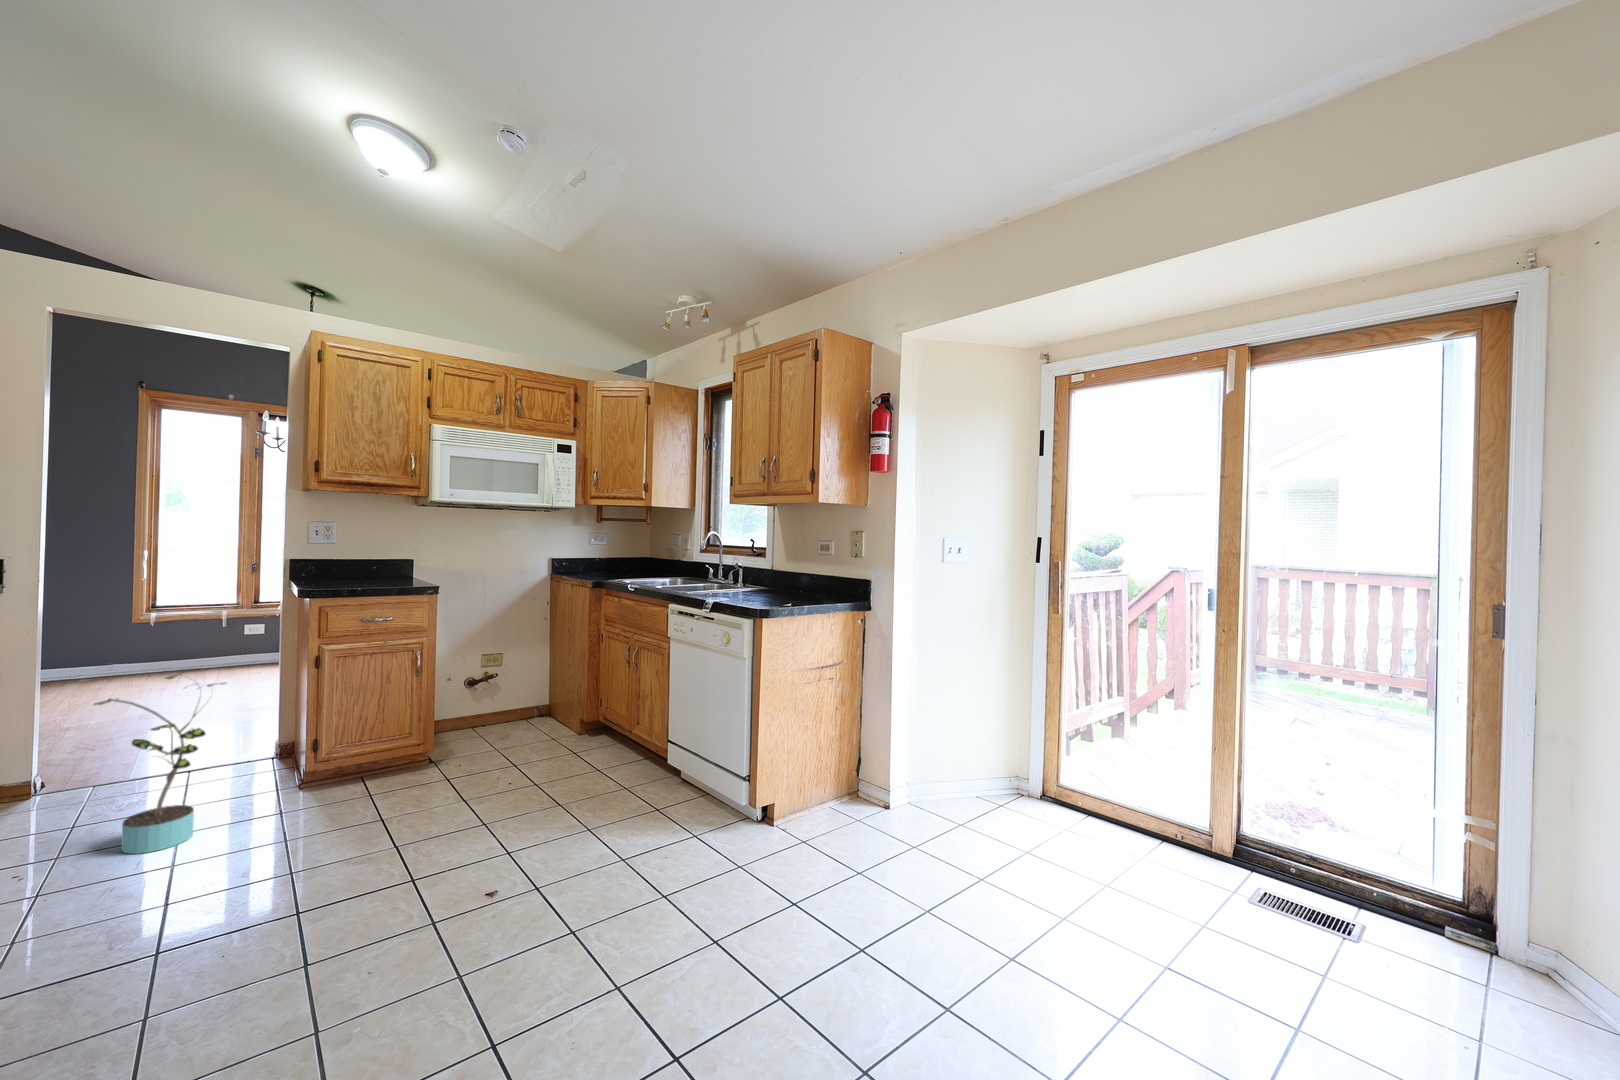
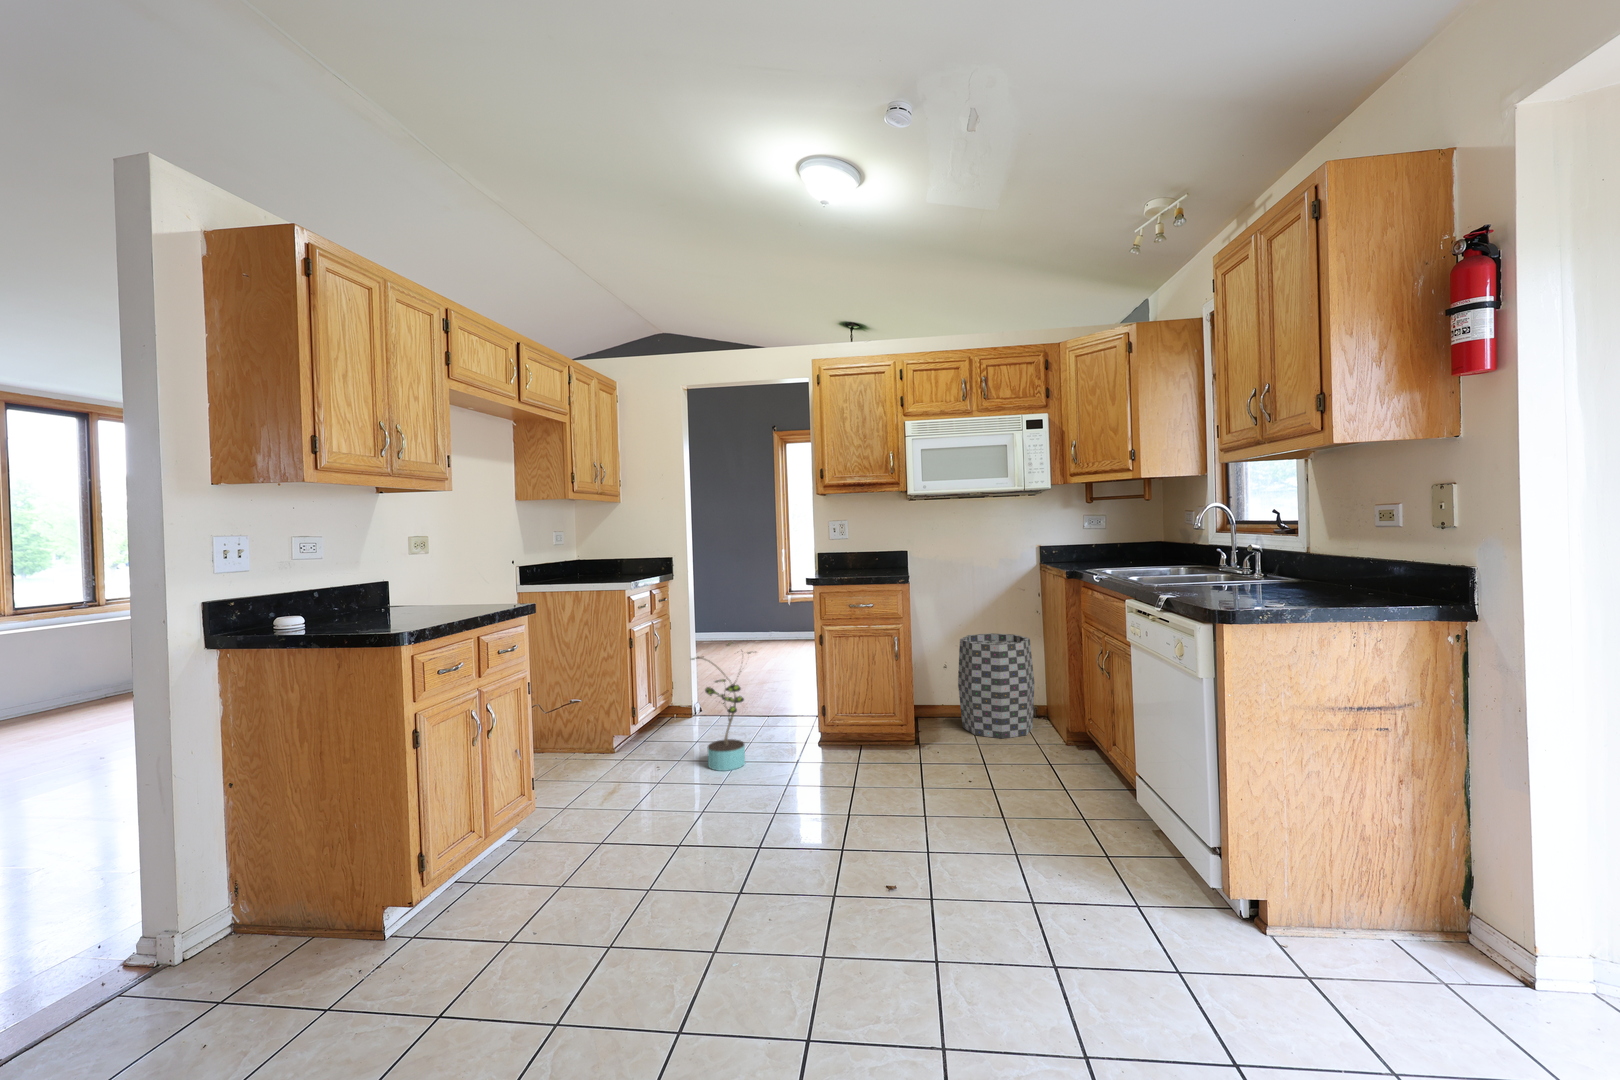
trash can: none [472,642,548,743] -> present [958,633,1035,738]

